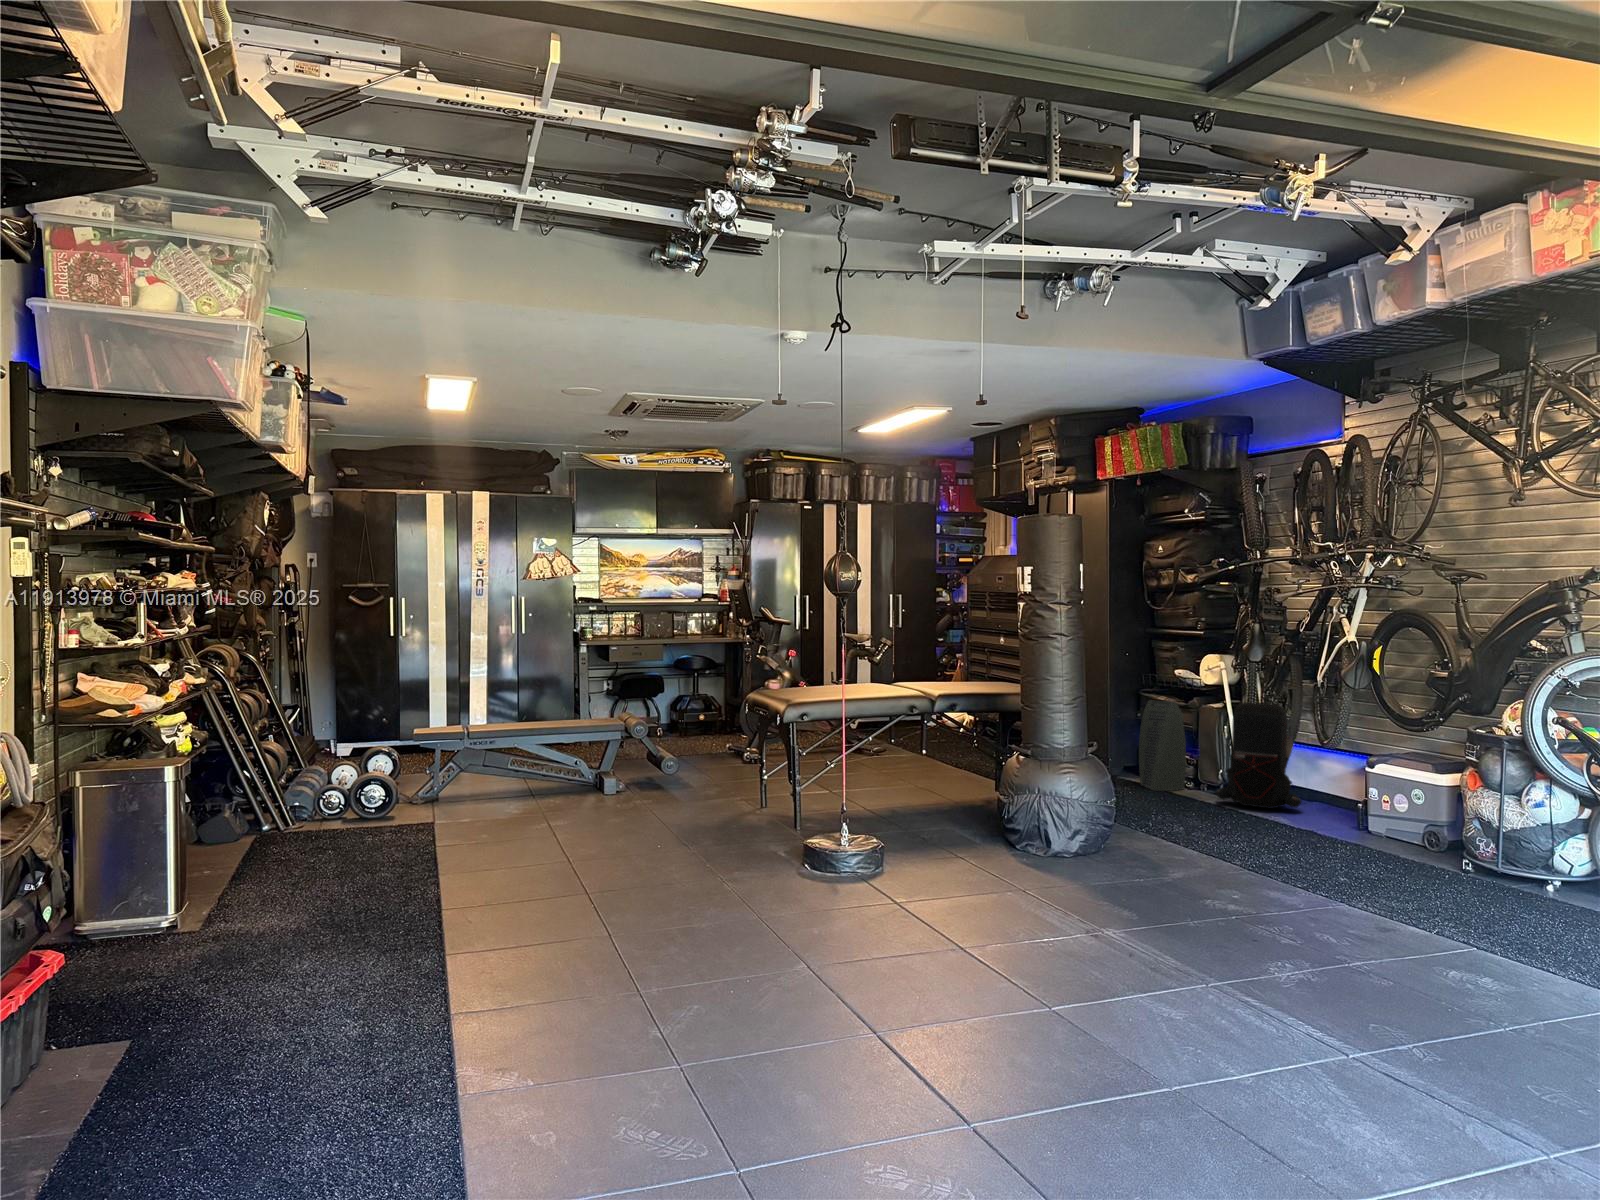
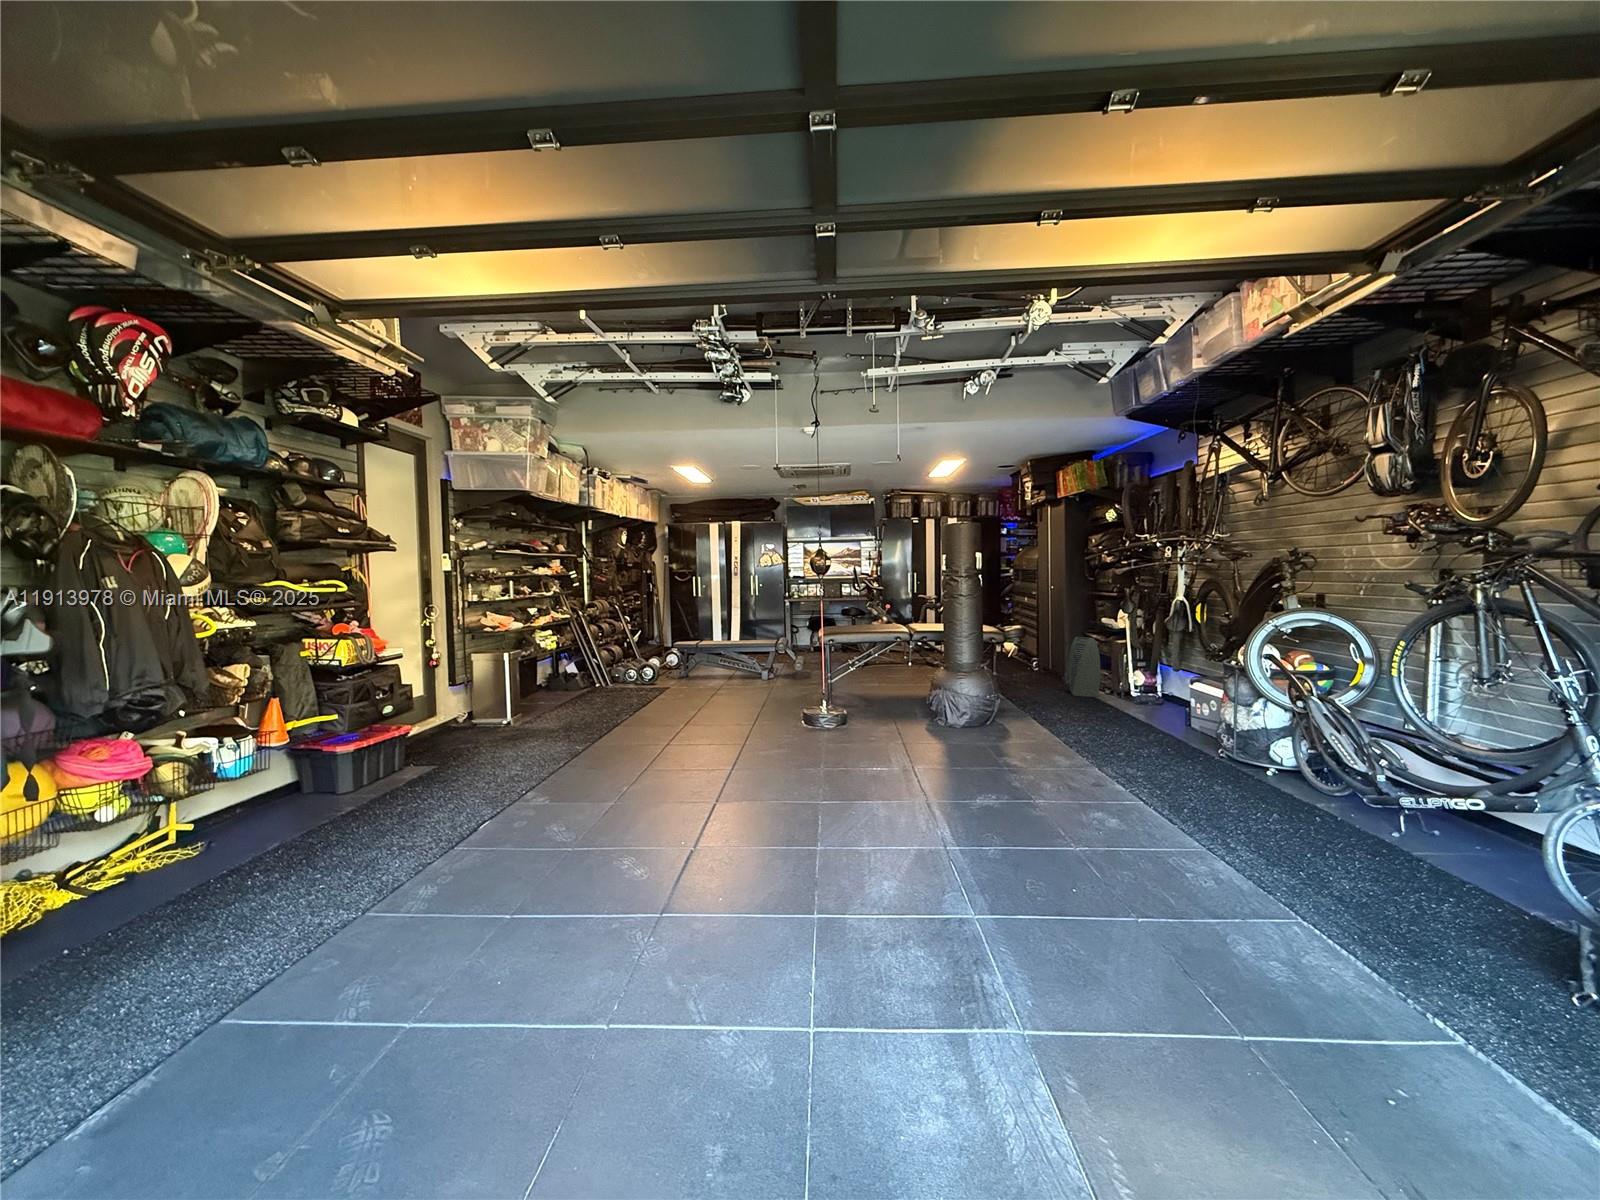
backpack: present [1216,702,1302,809] -> none [1103,638,1167,712]

